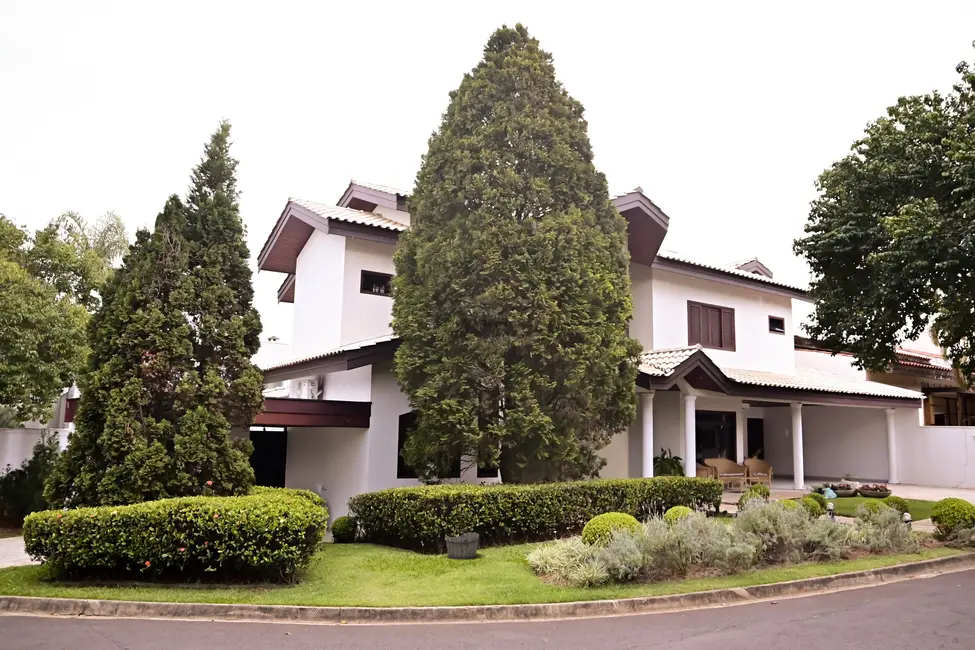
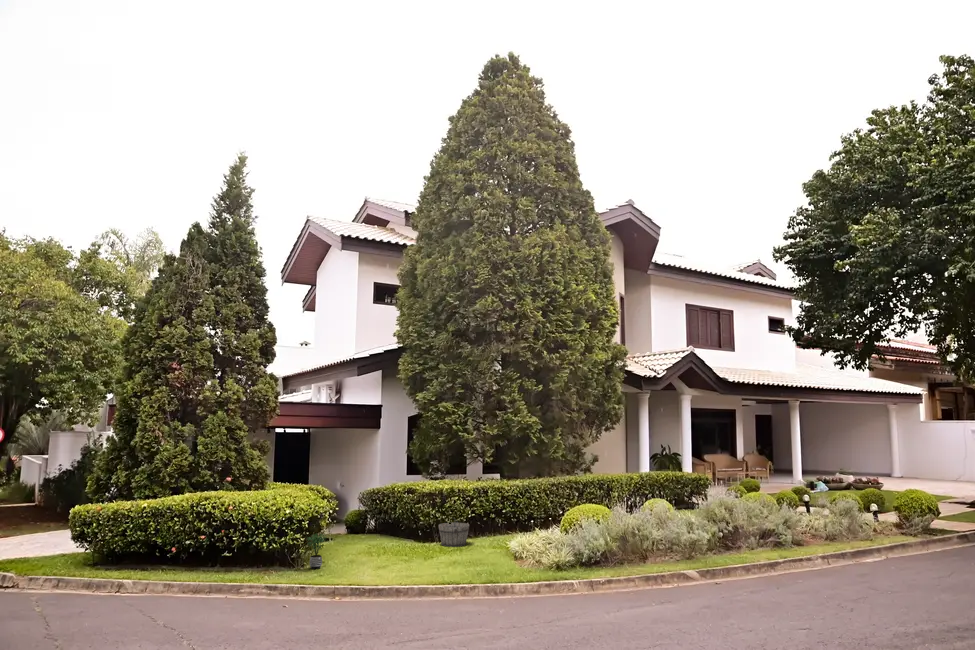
potted plant: none [302,545,330,587] -> present [308,534,326,569]

